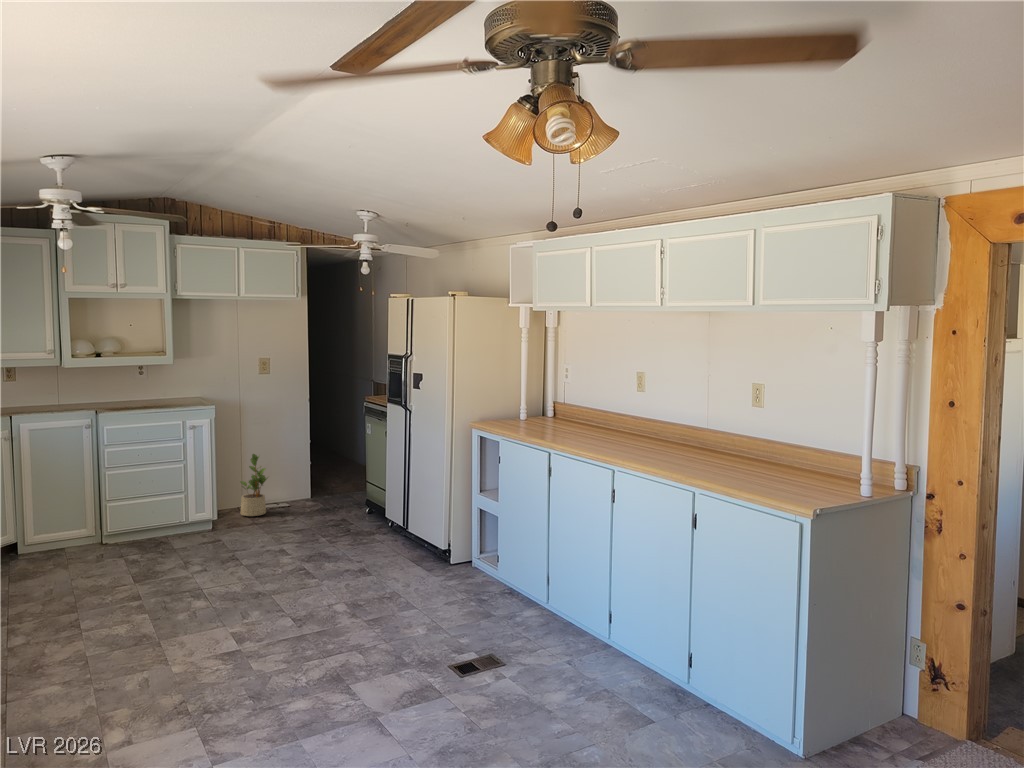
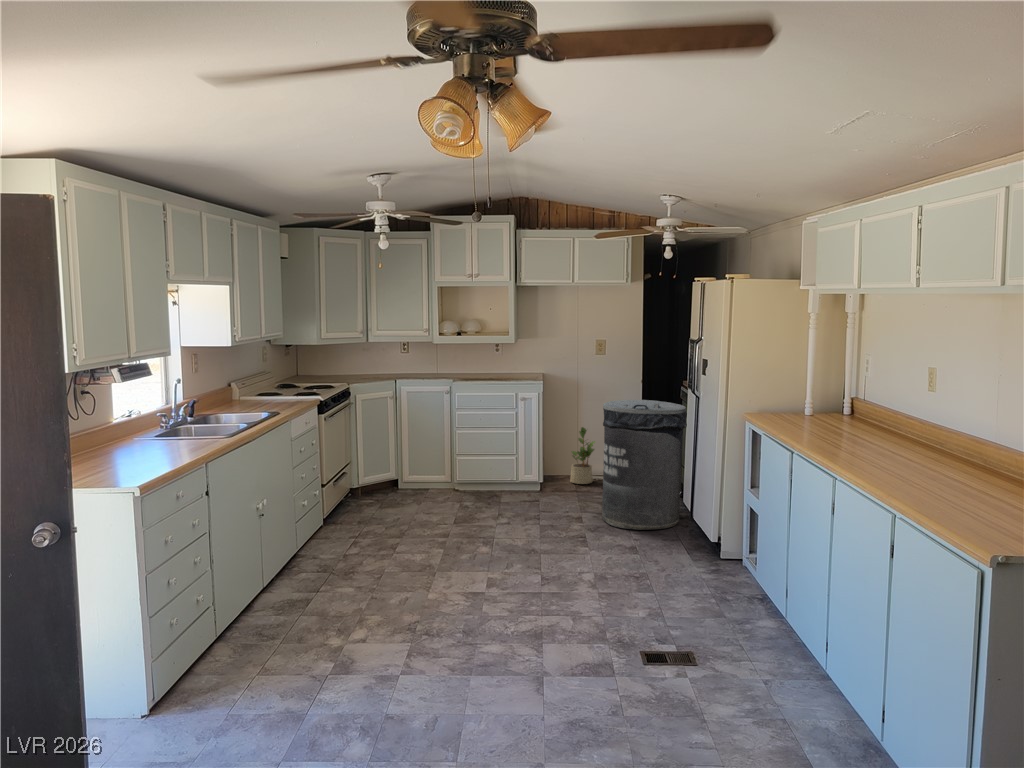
trash can: none [303,418,390,552] -> present [602,400,687,530]

